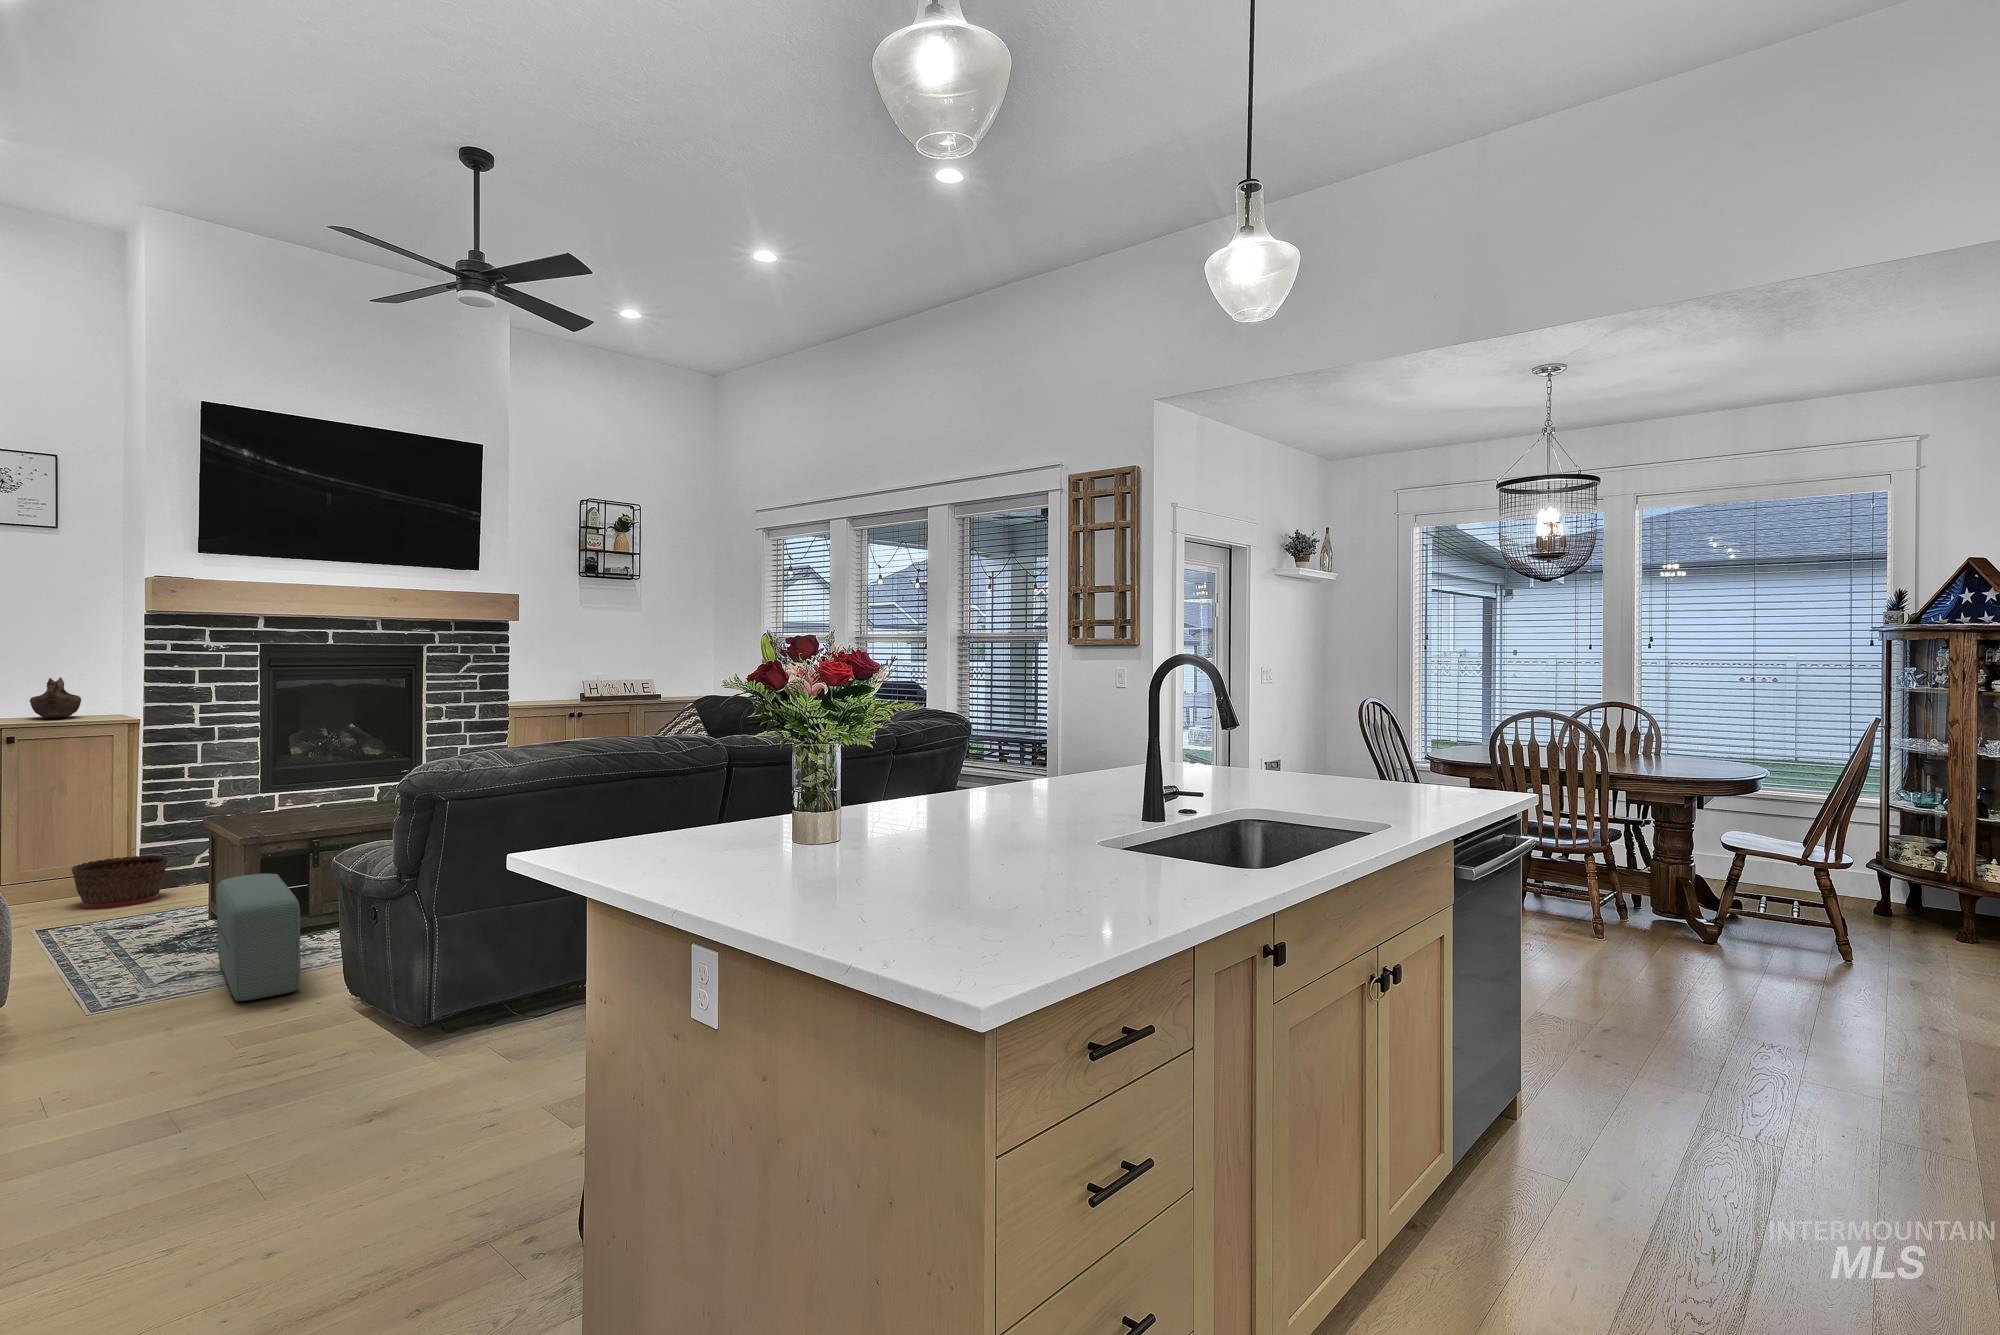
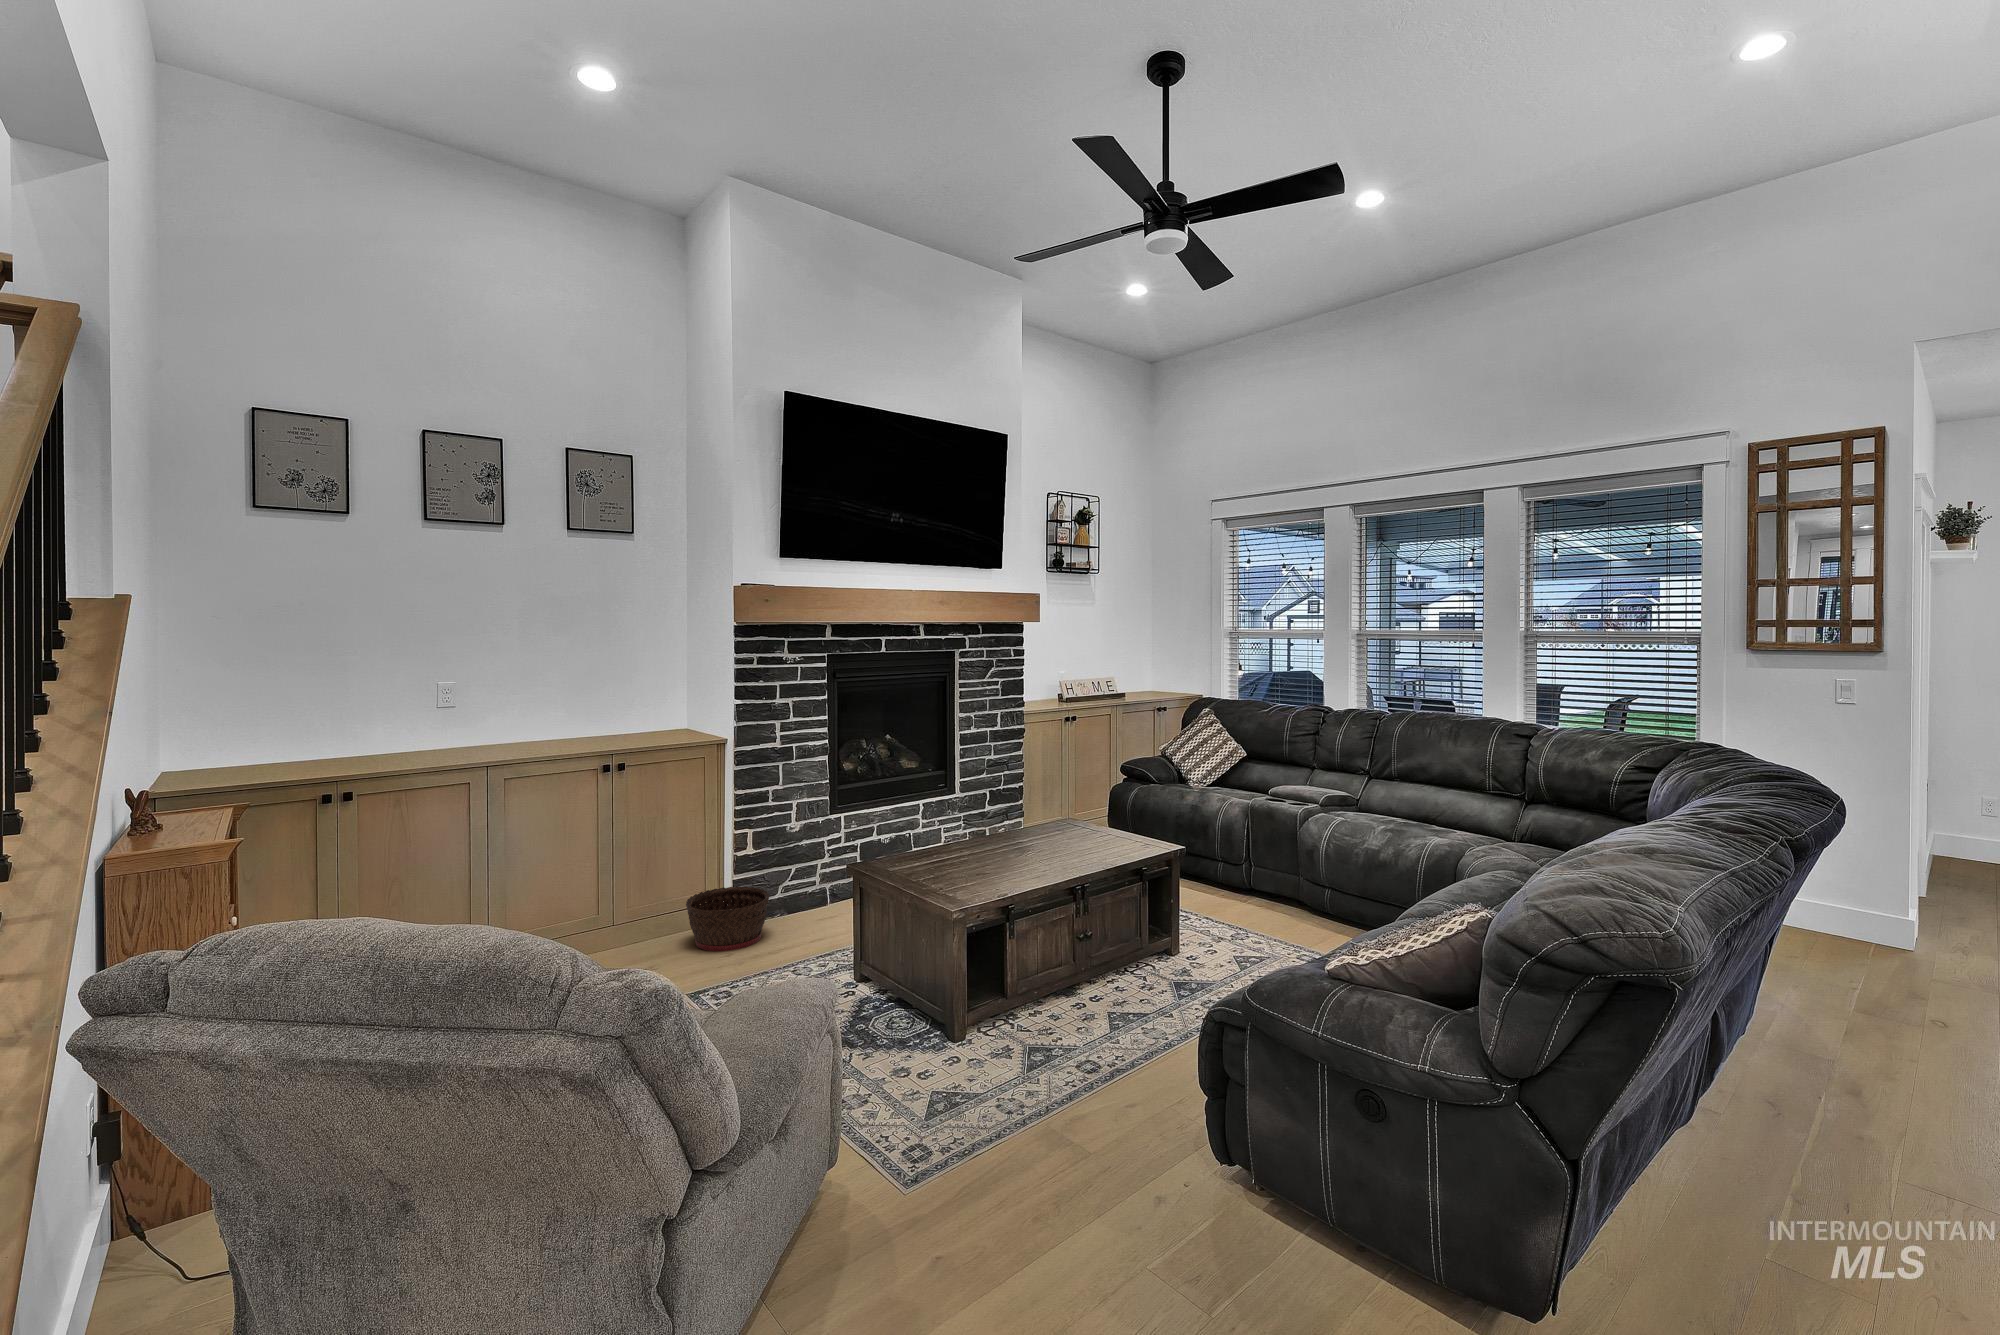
decorative bowl: present [30,677,81,718] -> none [627,692,671,738]
pouf: present [217,874,300,1001] -> none [959,961,1138,1171]

